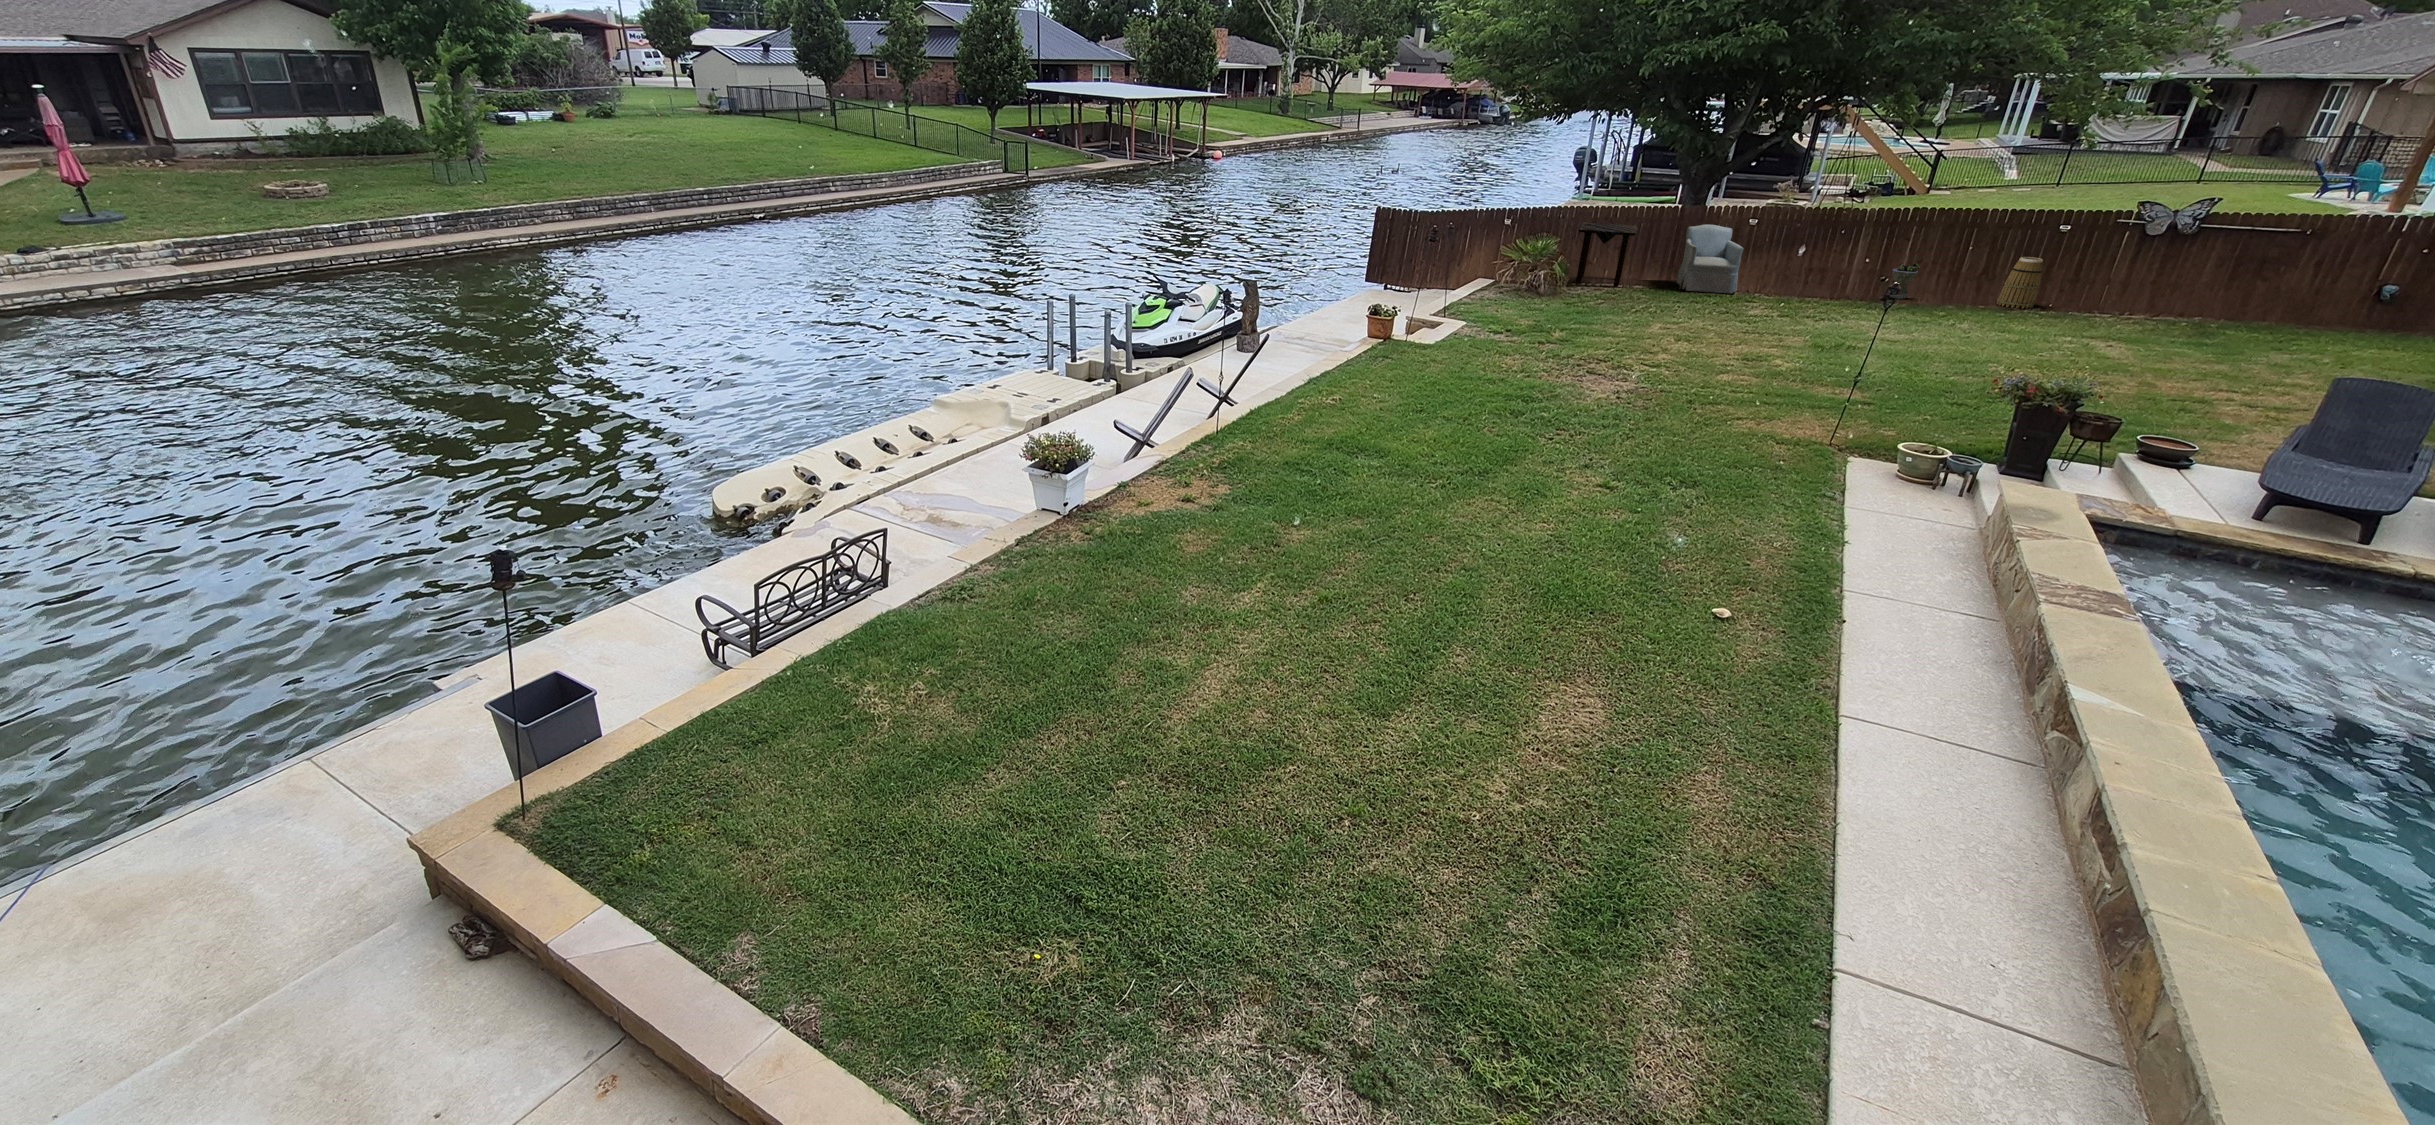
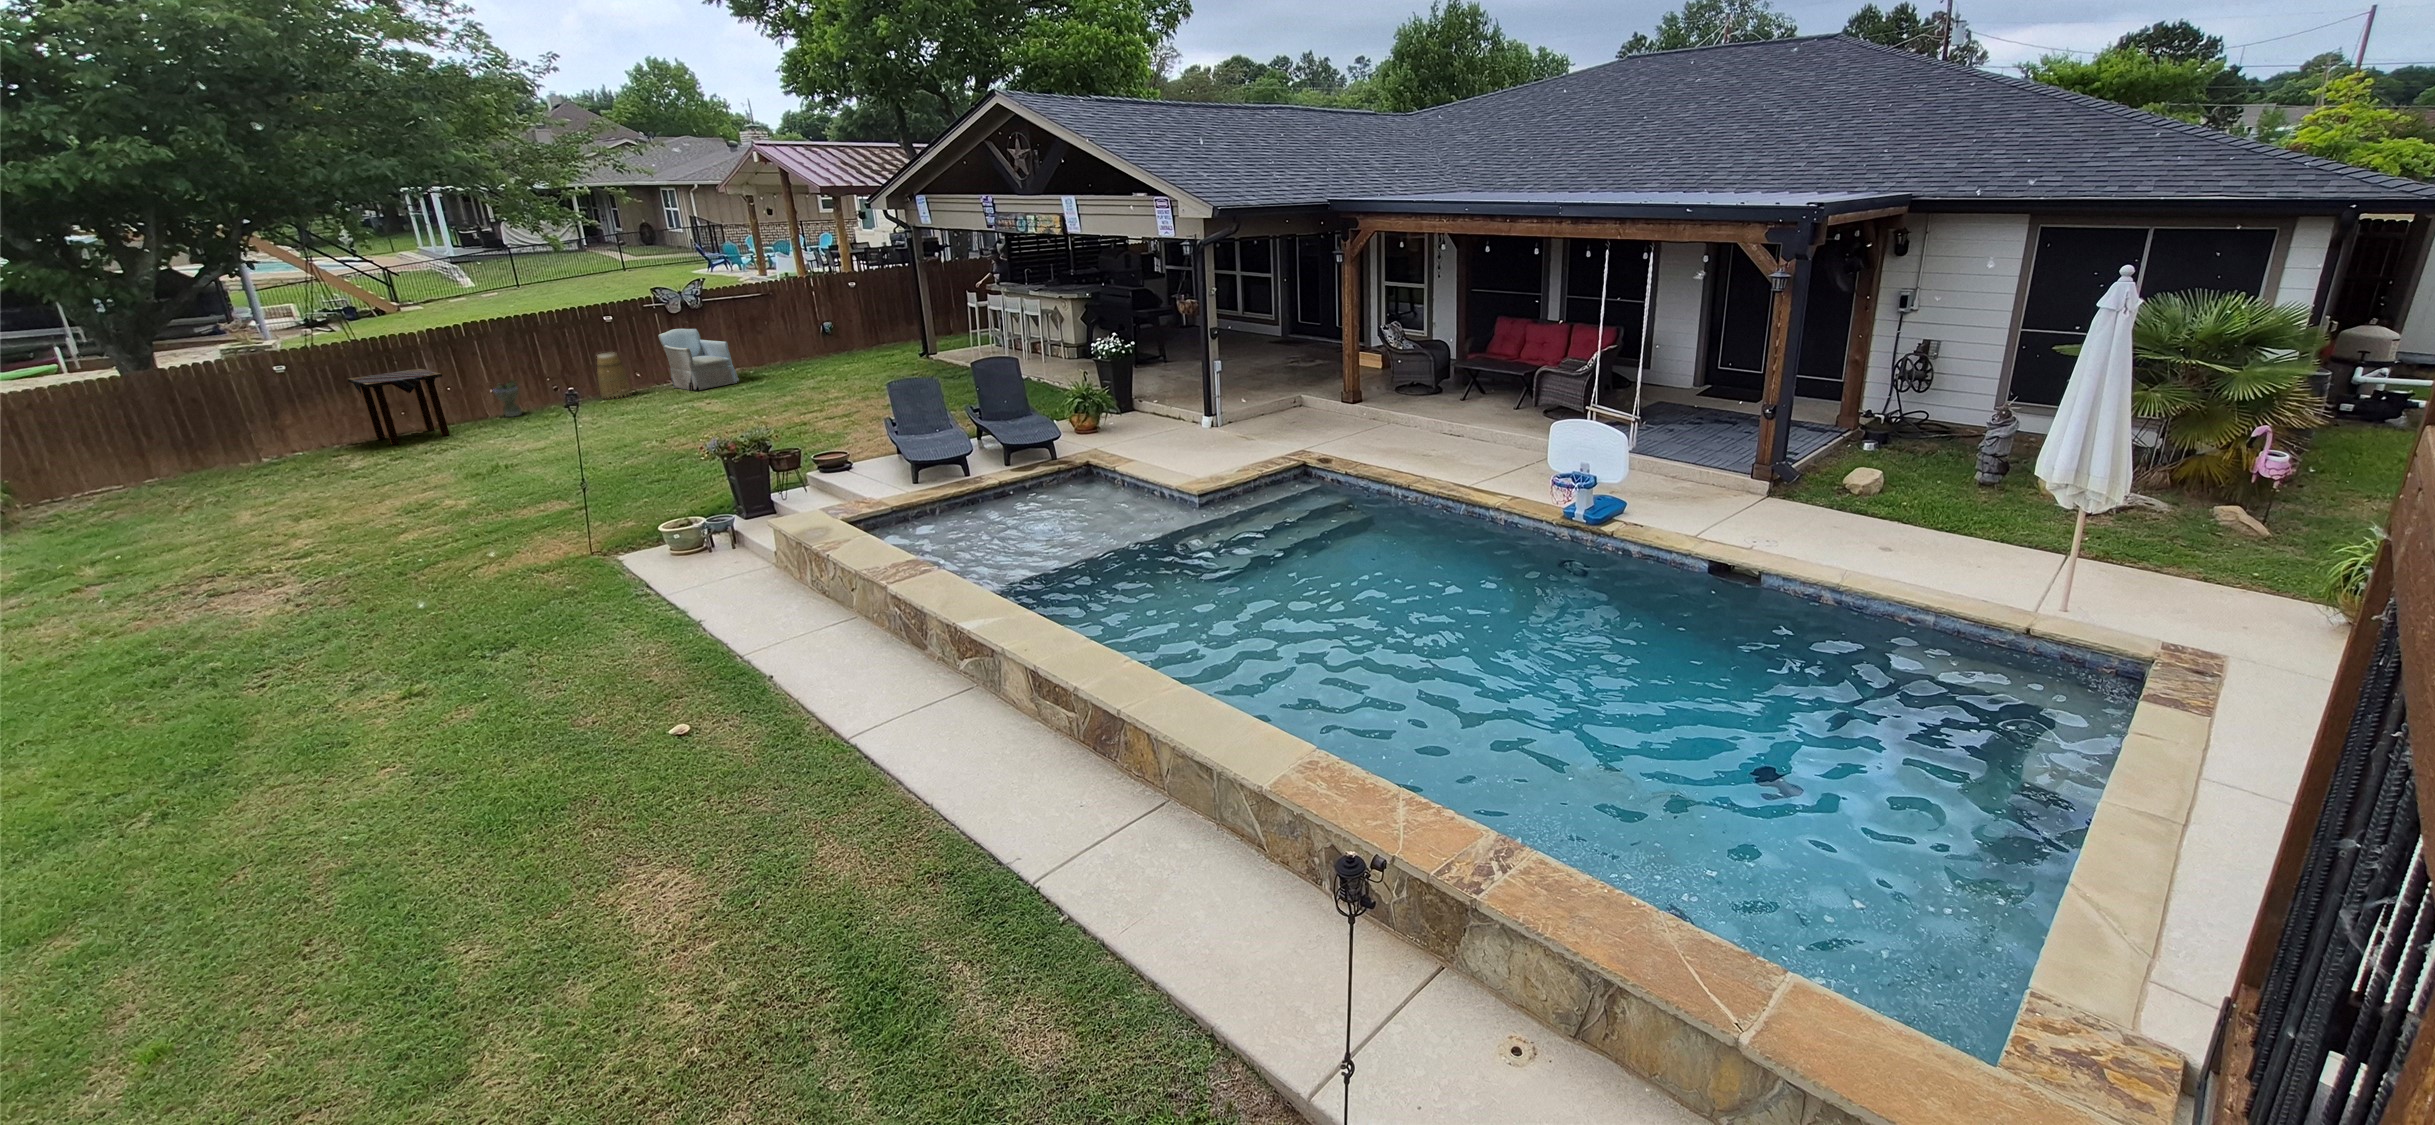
side table: present [1576,222,1637,287] -> present [347,369,449,445]
armchair: present [1676,224,1743,294] -> present [658,329,739,390]

